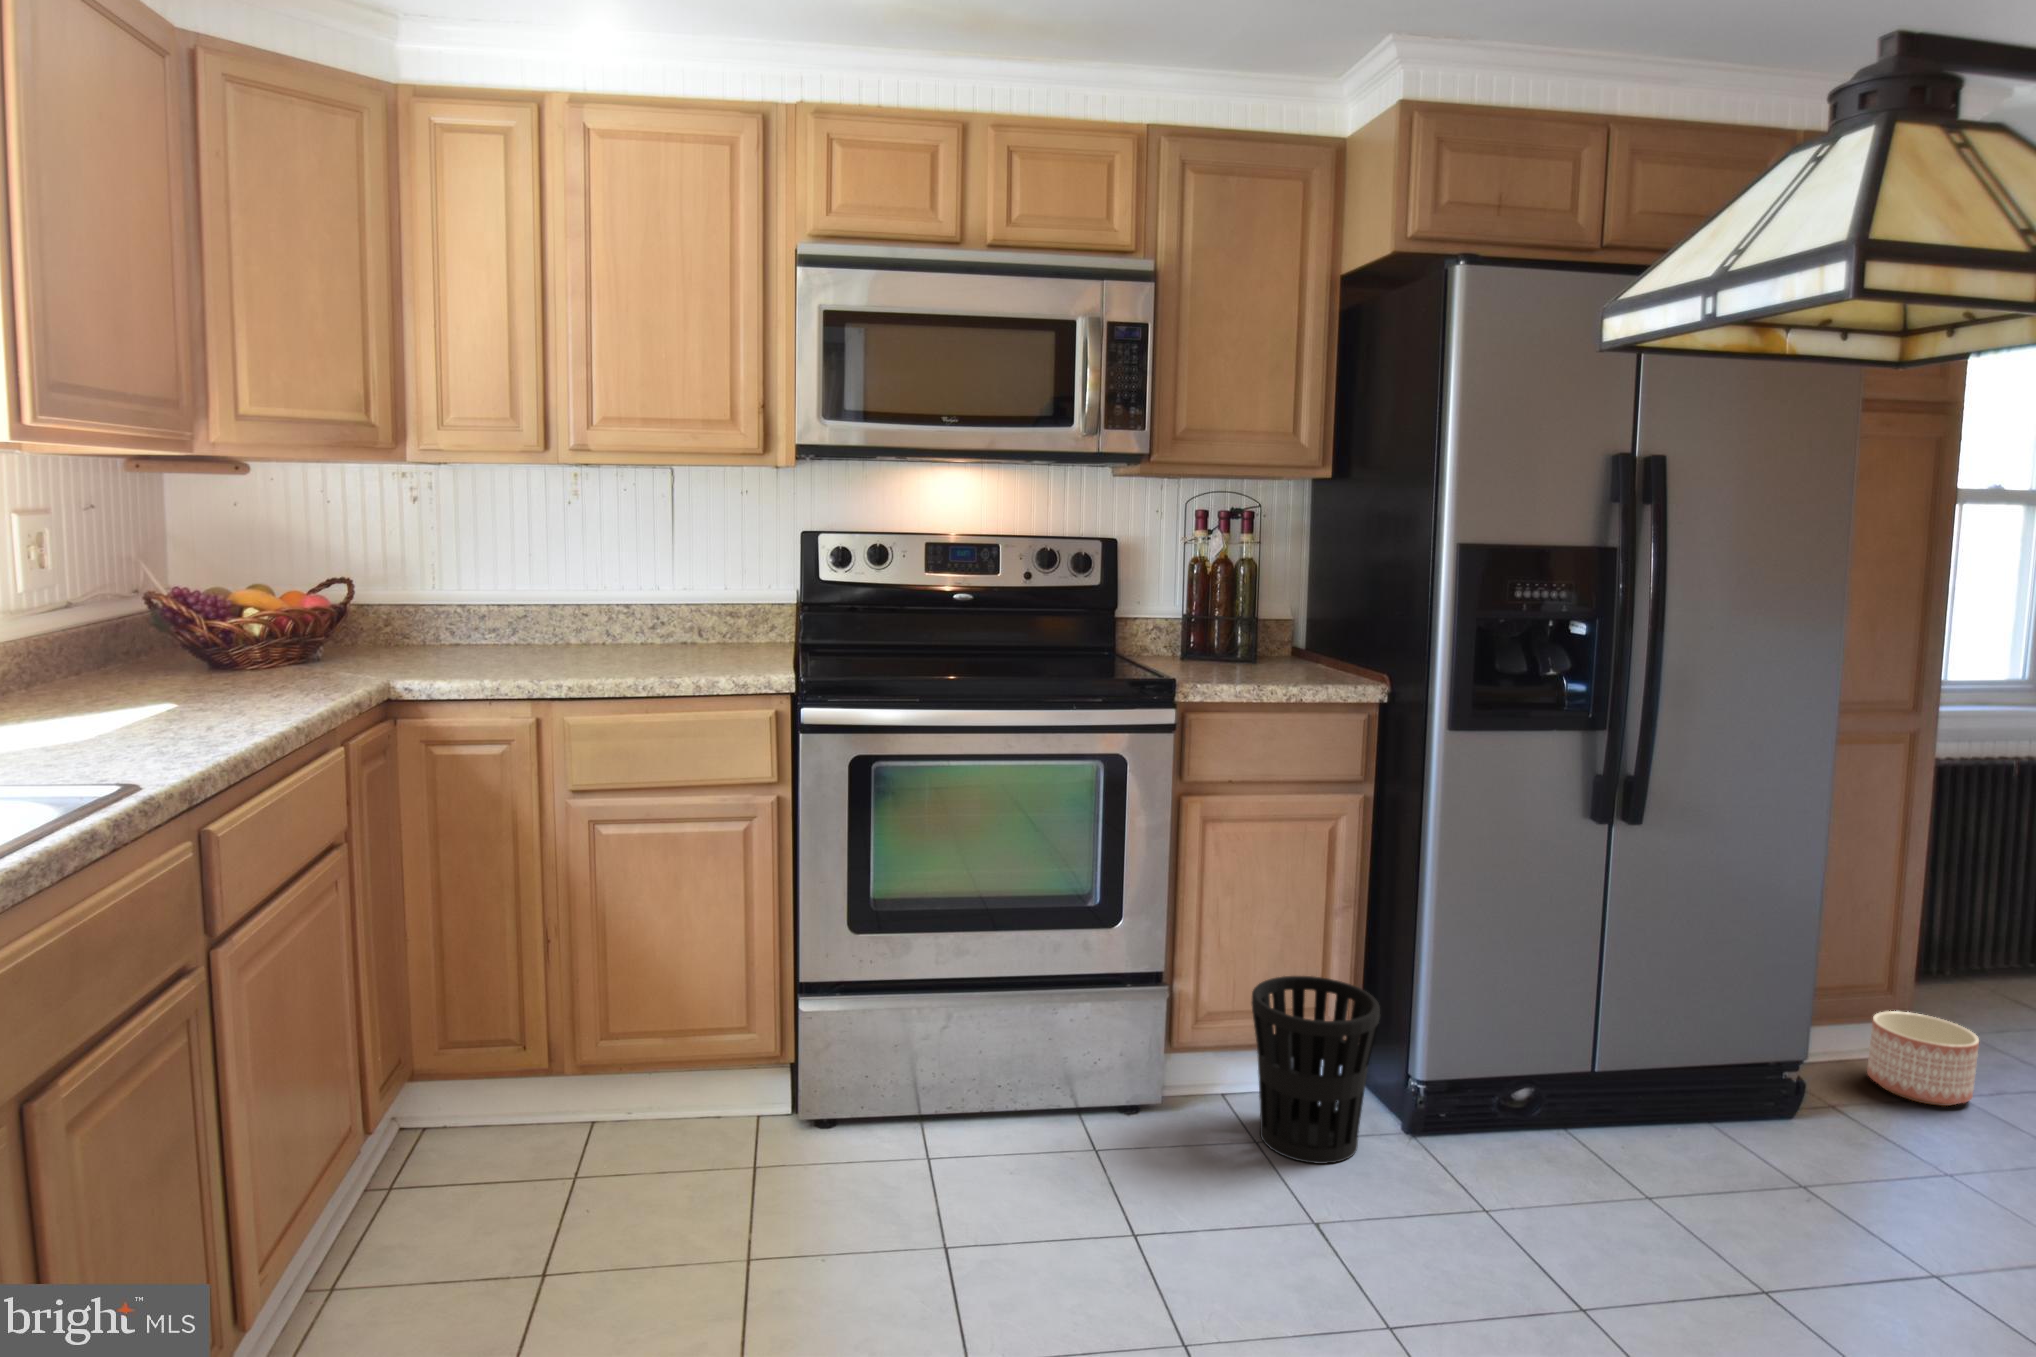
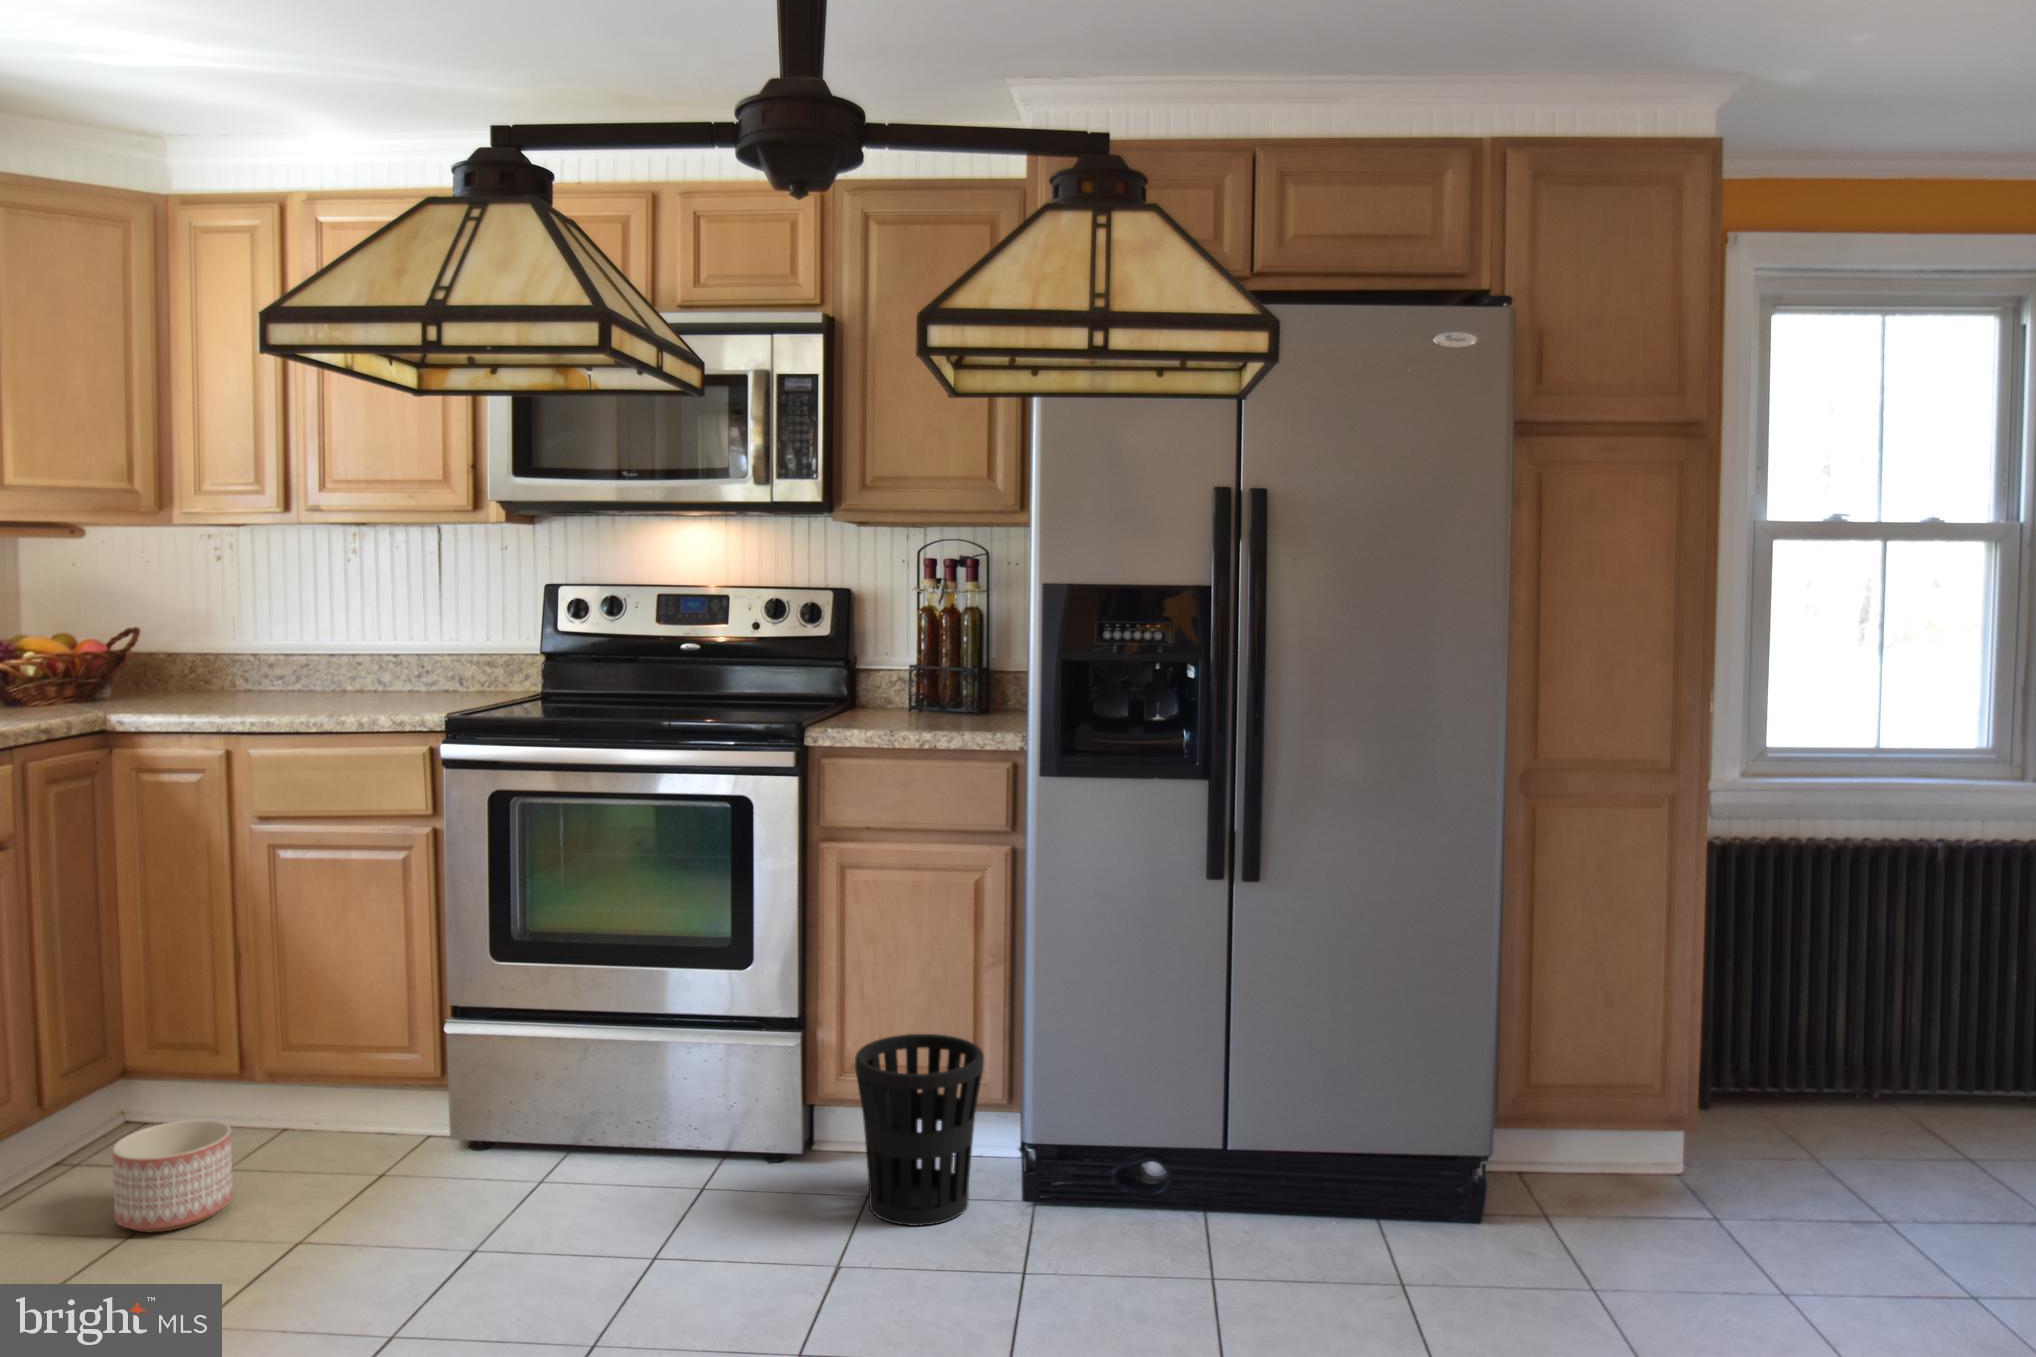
planter: present [1867,1011,1979,1106] -> present [112,1119,233,1232]

